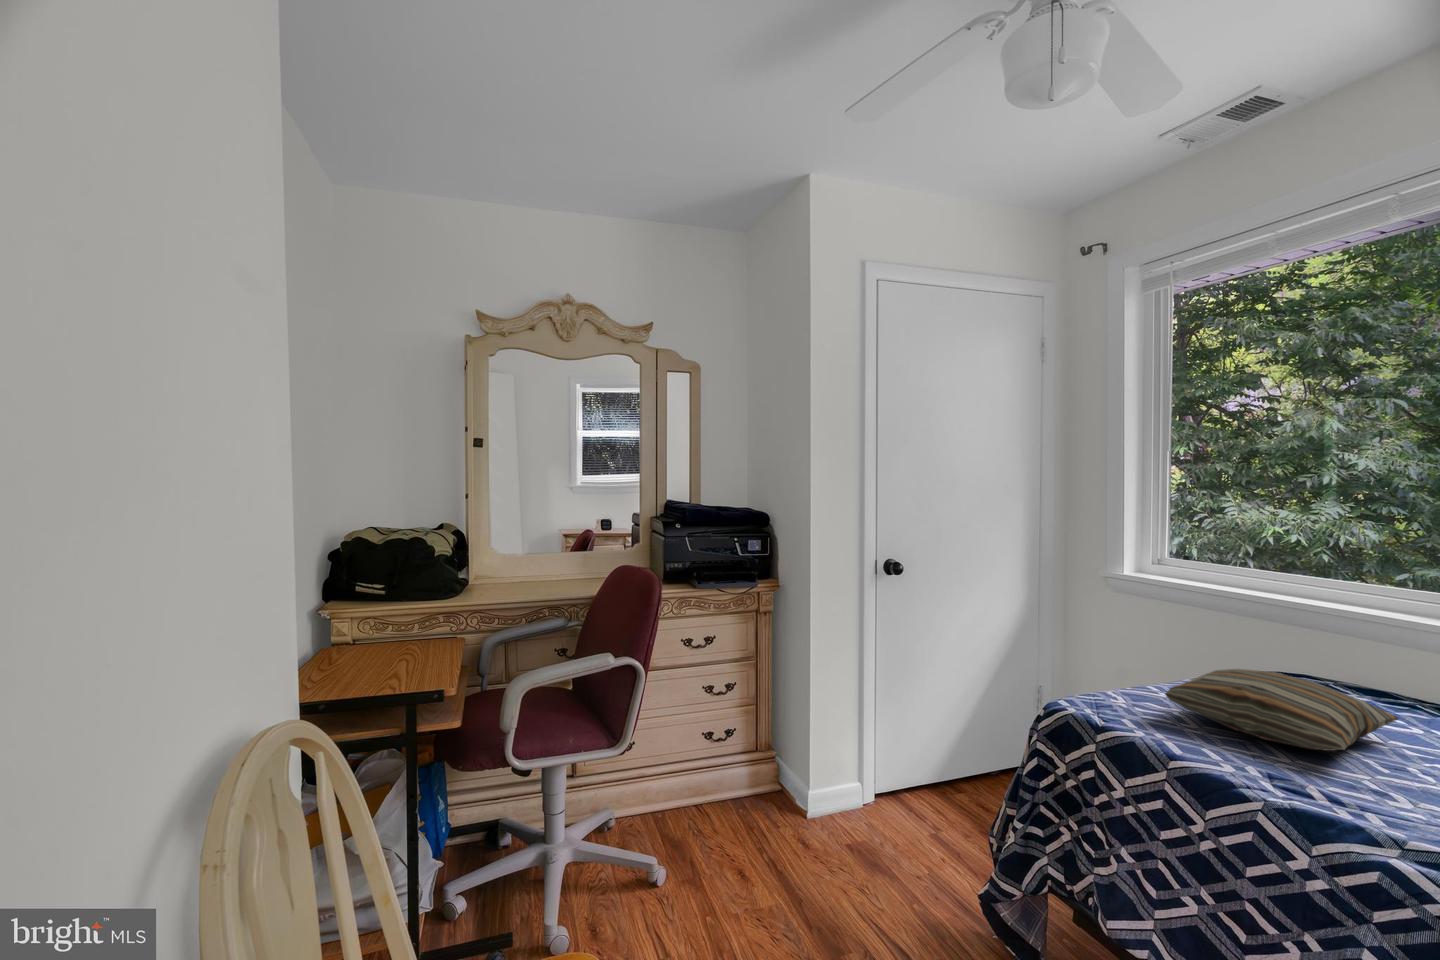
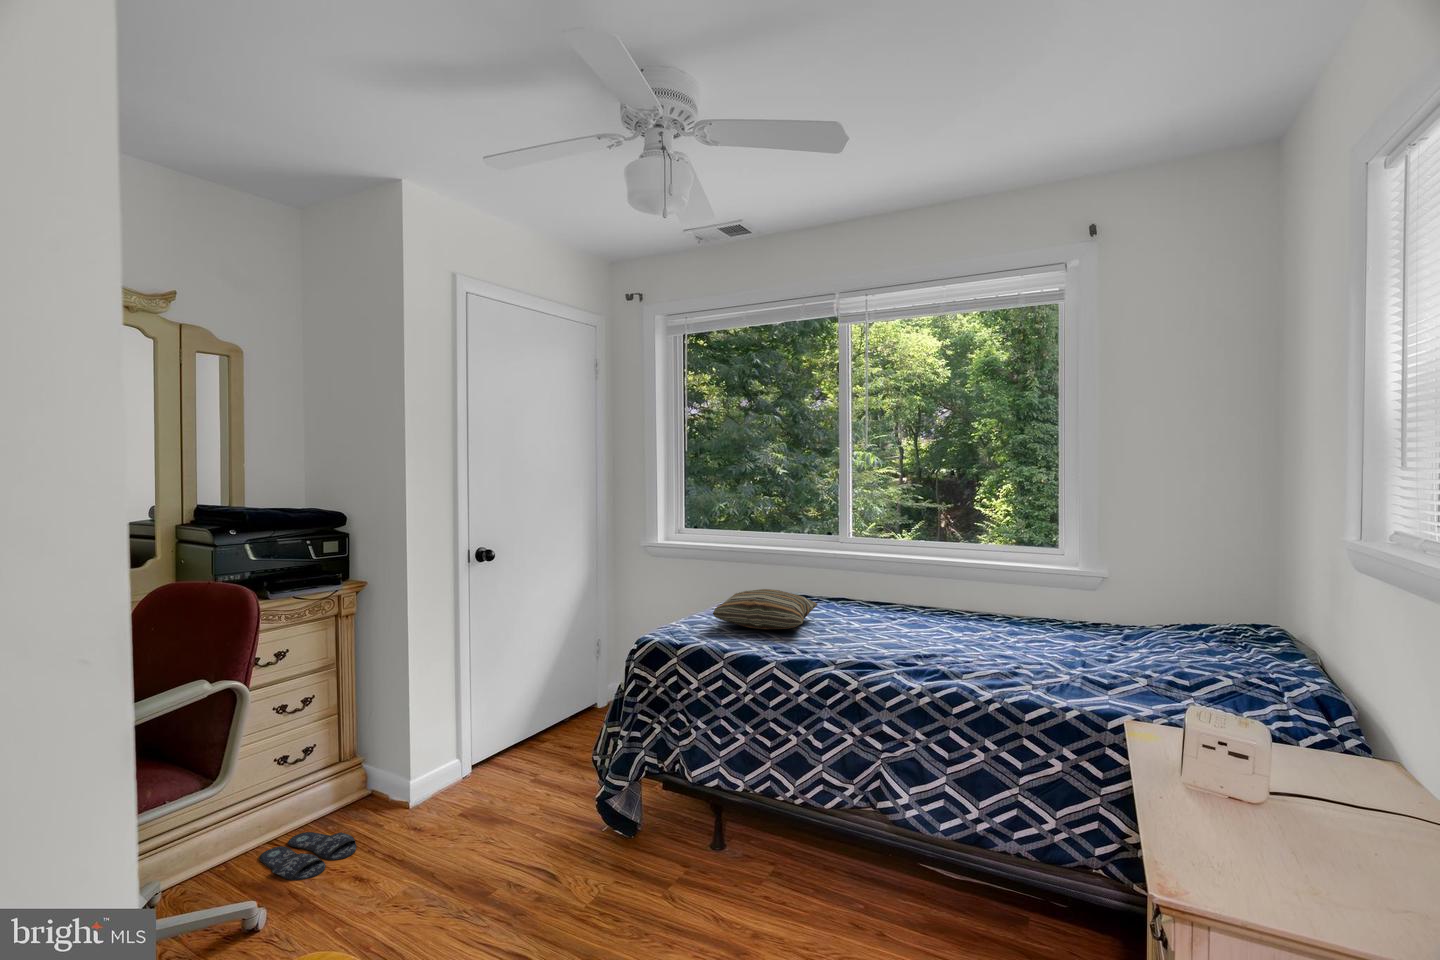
slippers: none [686,802,754,849] -> present [259,832,356,880]

